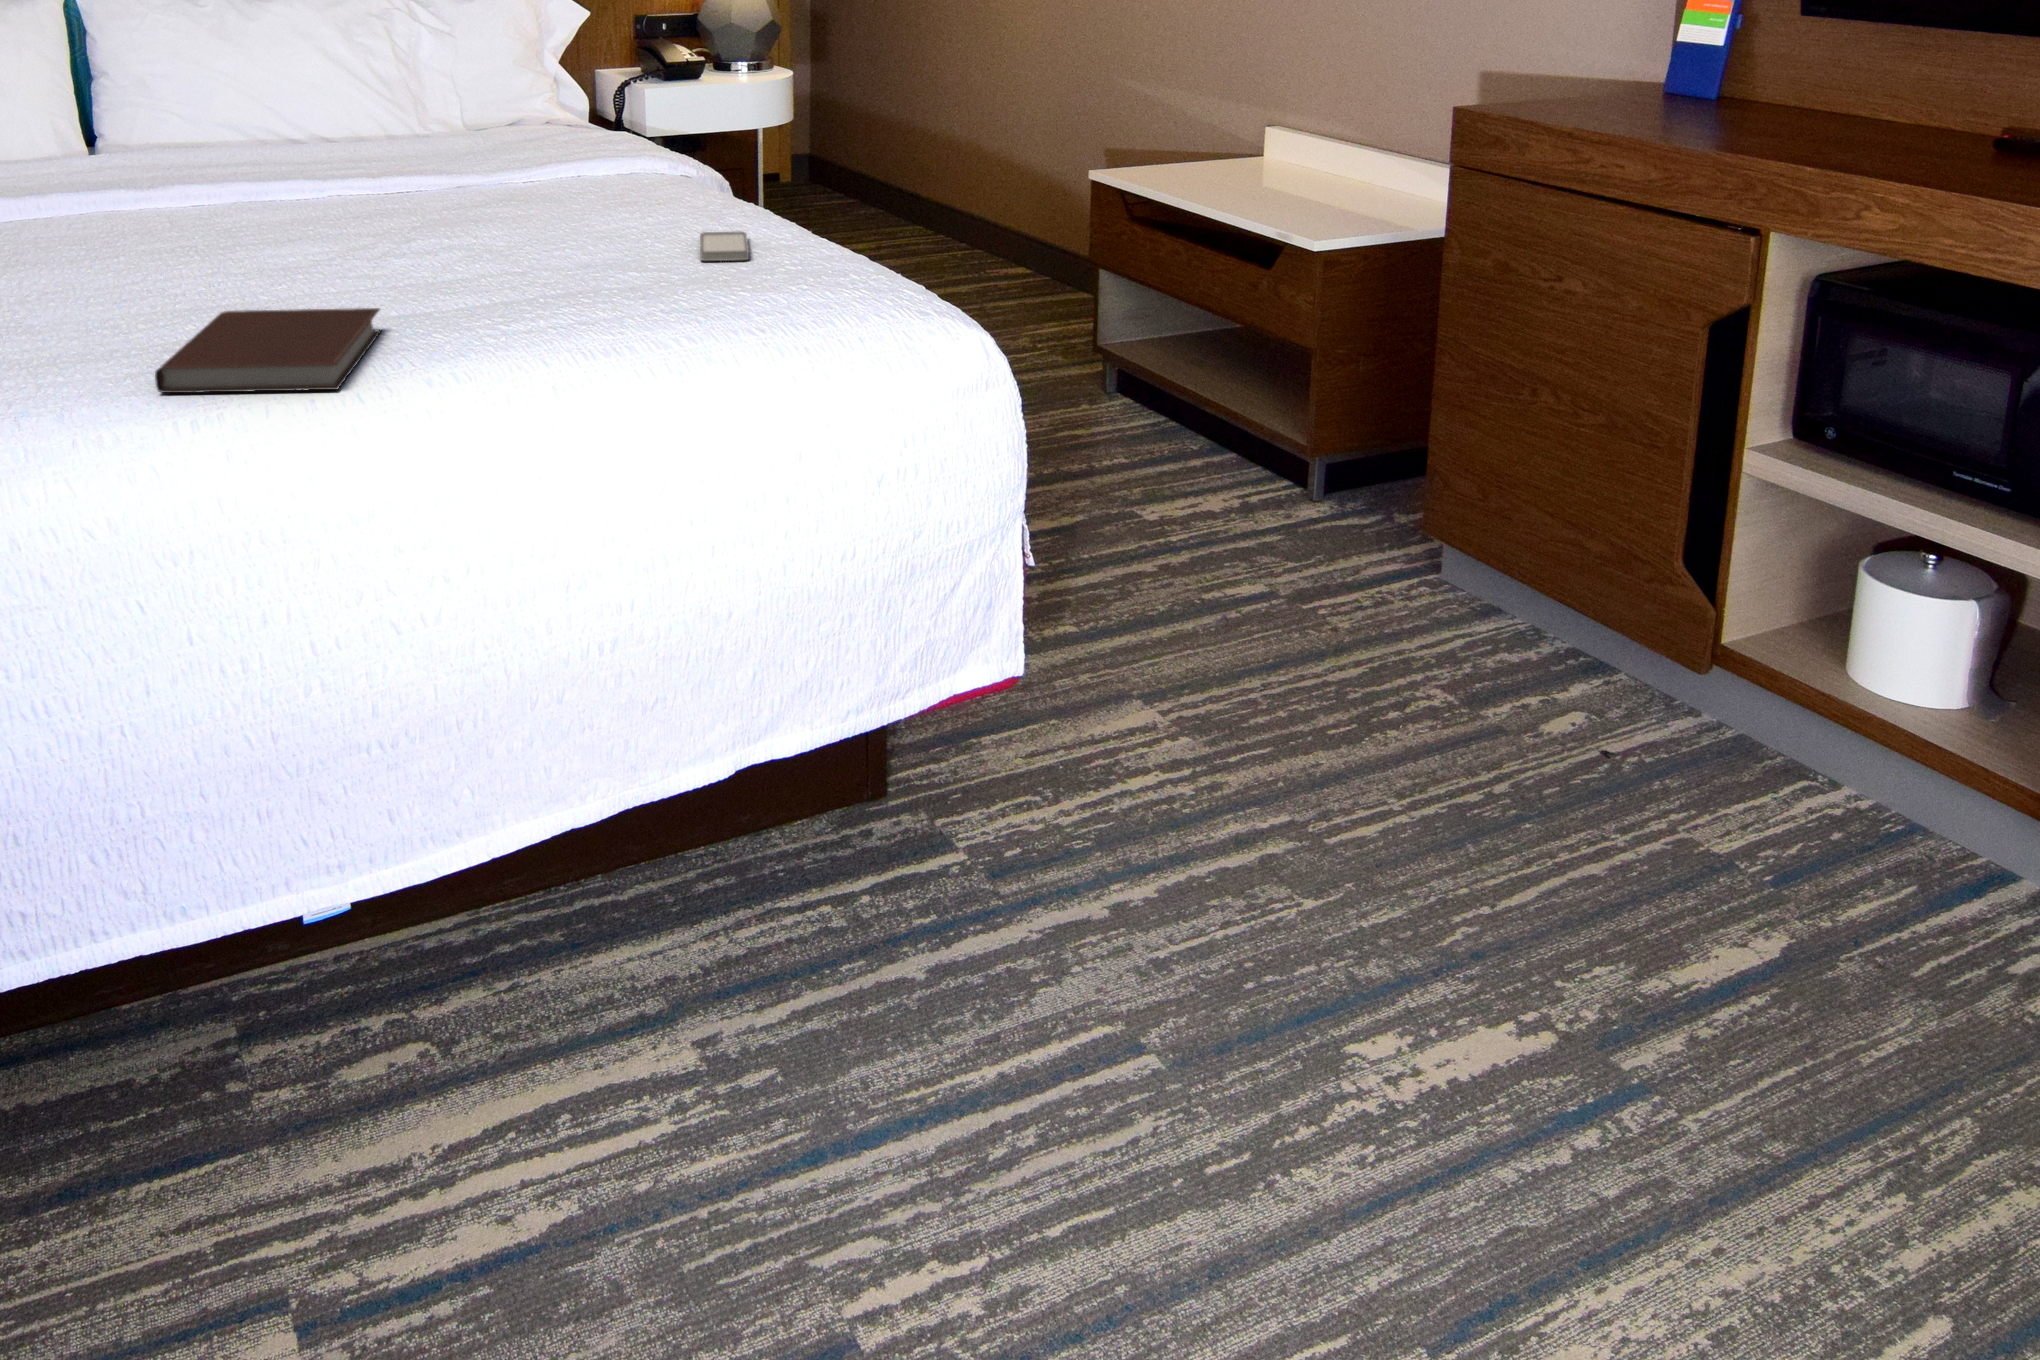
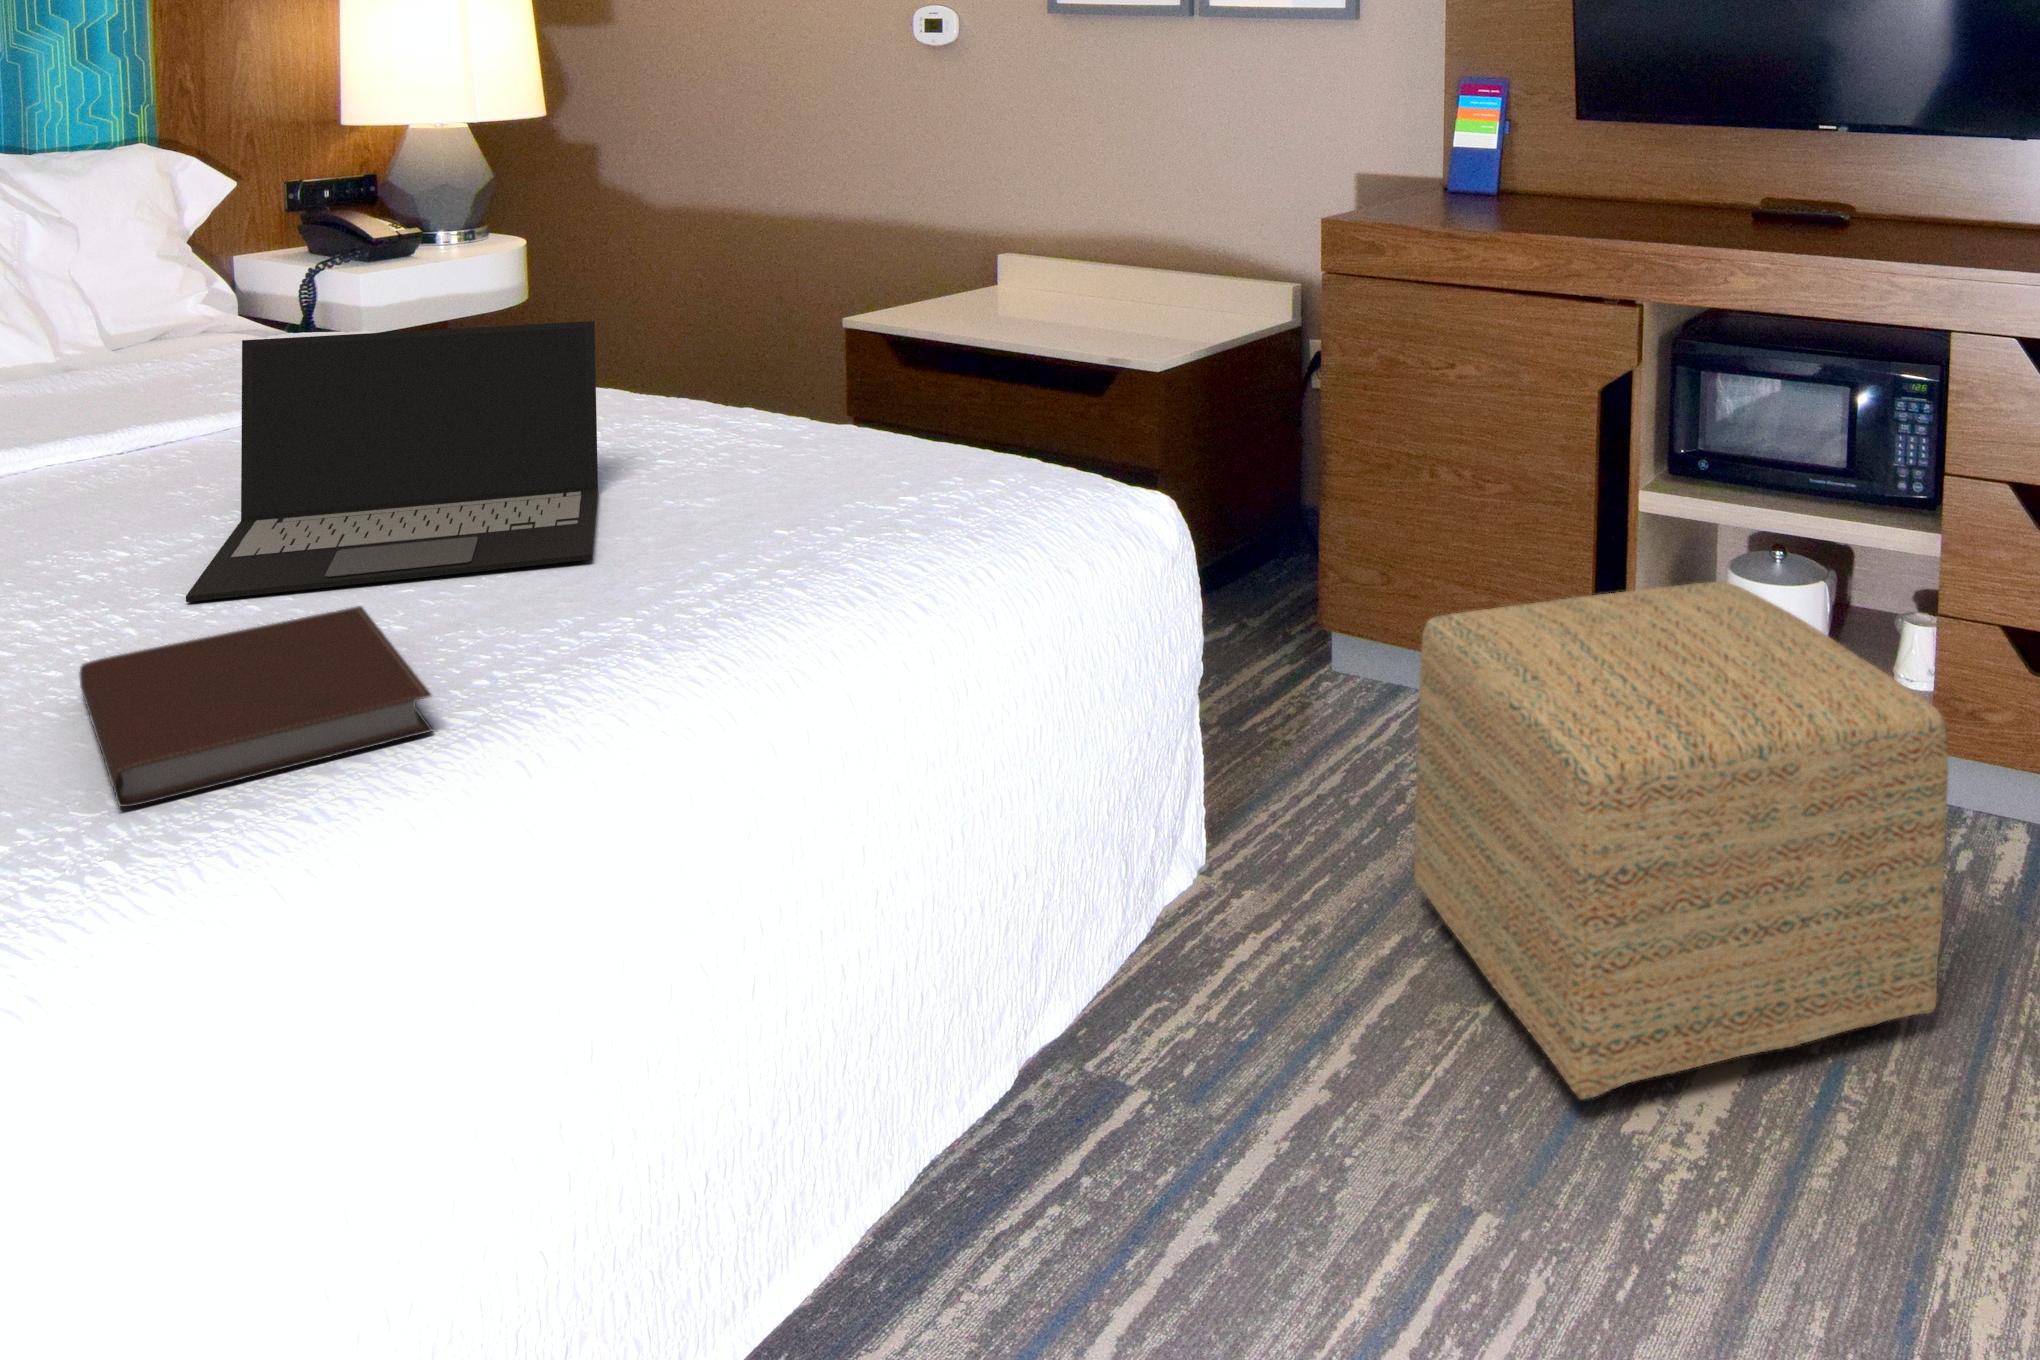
laptop: none [330,124,640,309] -> present [186,321,598,602]
smartphone: present [700,231,749,261] -> none [633,428,734,470]
ottoman: none [1300,521,1834,1088] -> present [1414,582,1948,1099]

